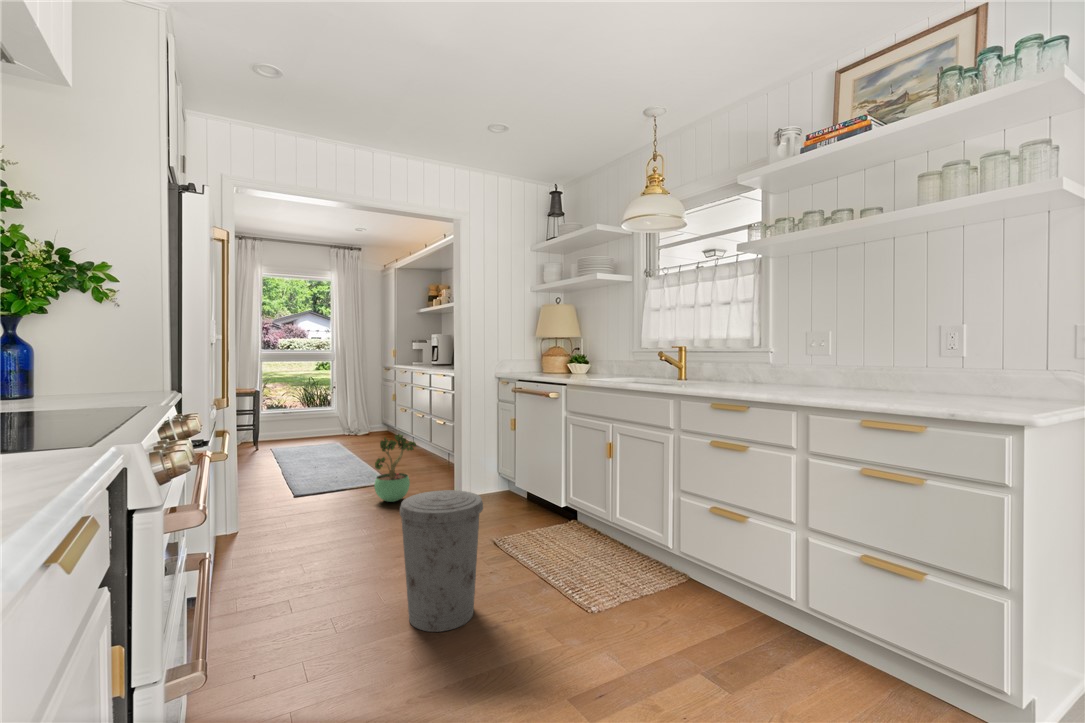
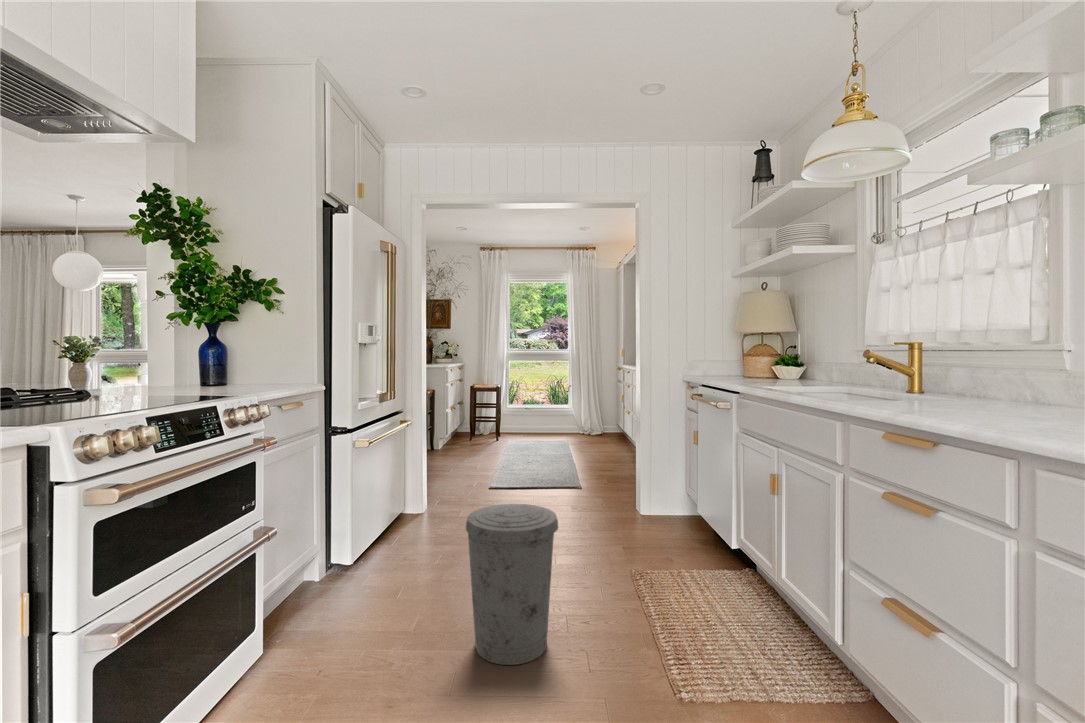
potted plant: present [374,434,416,502] -> none [546,437,591,508]

